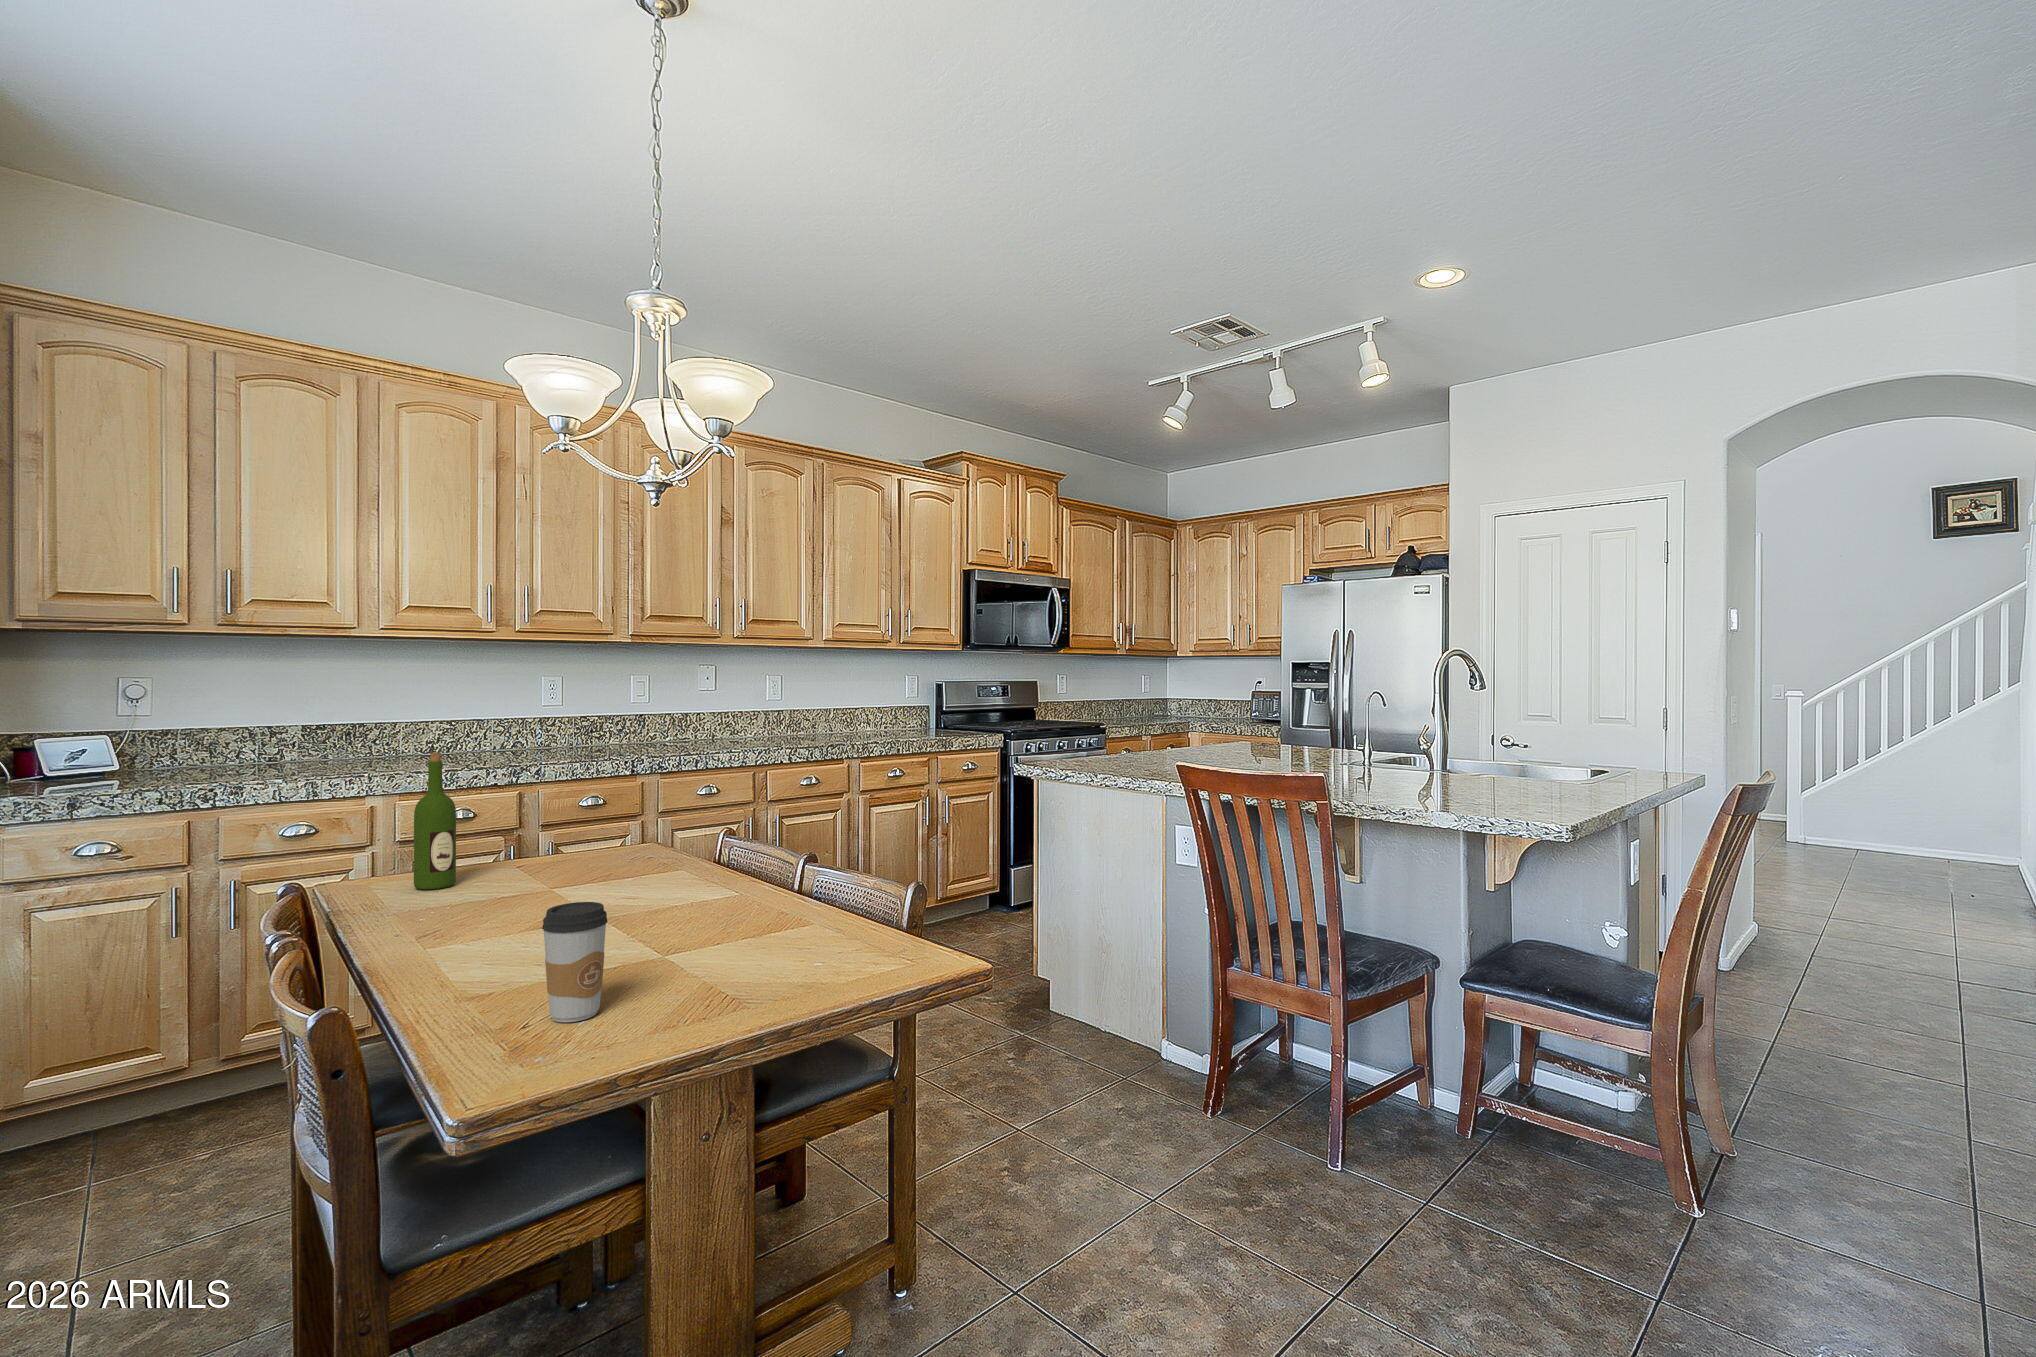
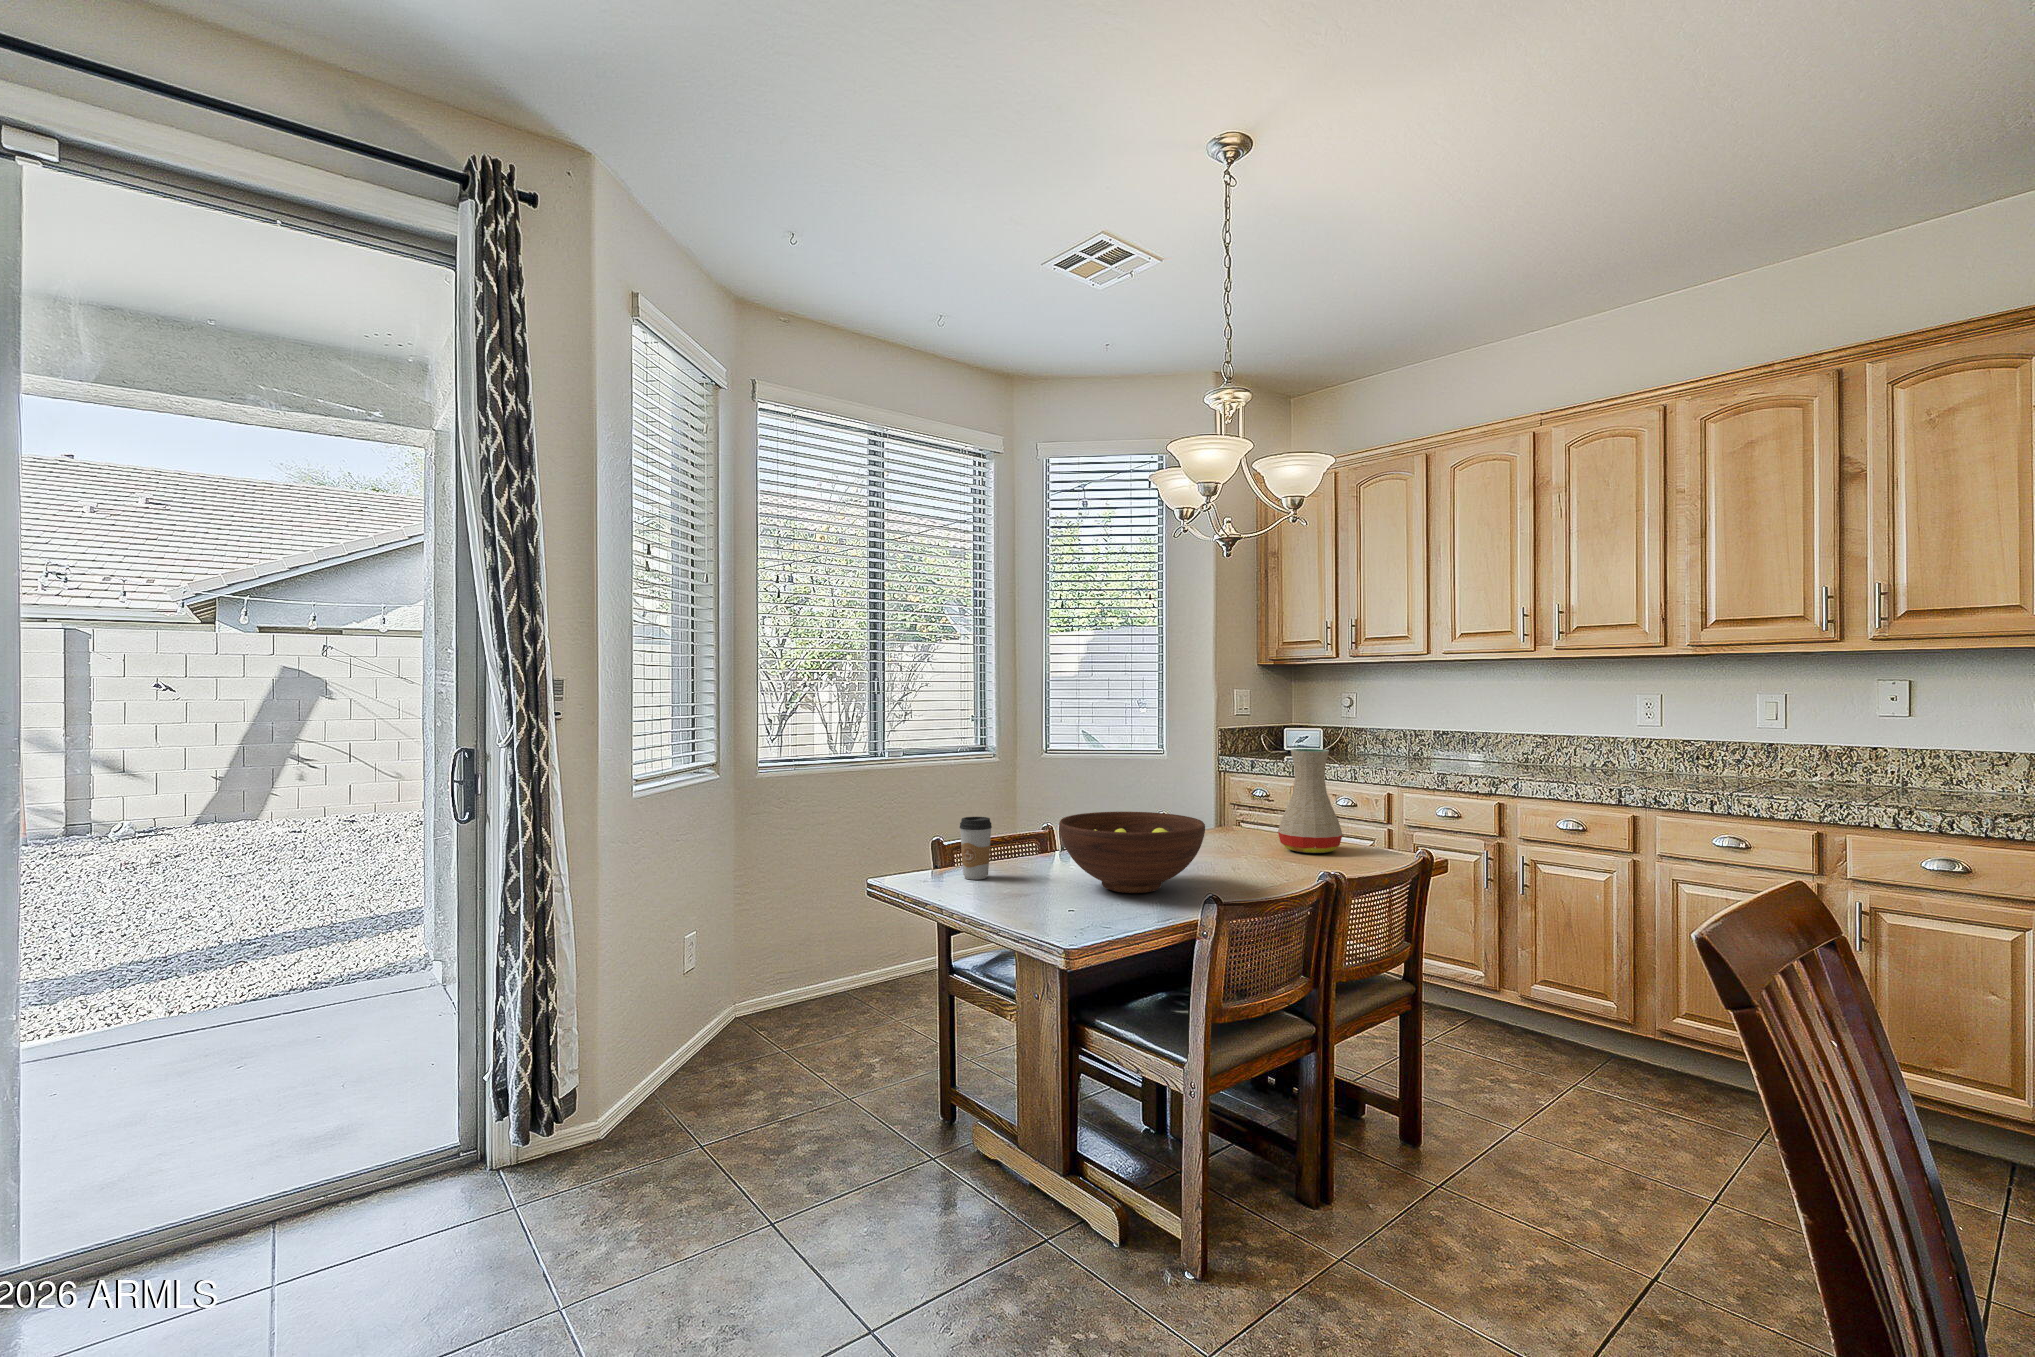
vase: none [535,745,618,872] -> present [1278,749,1342,853]
wine bottle: present [414,752,456,890] -> none [1221,745,1246,839]
fruit bowl: none [634,830,834,943] -> present [1059,812,1205,893]

